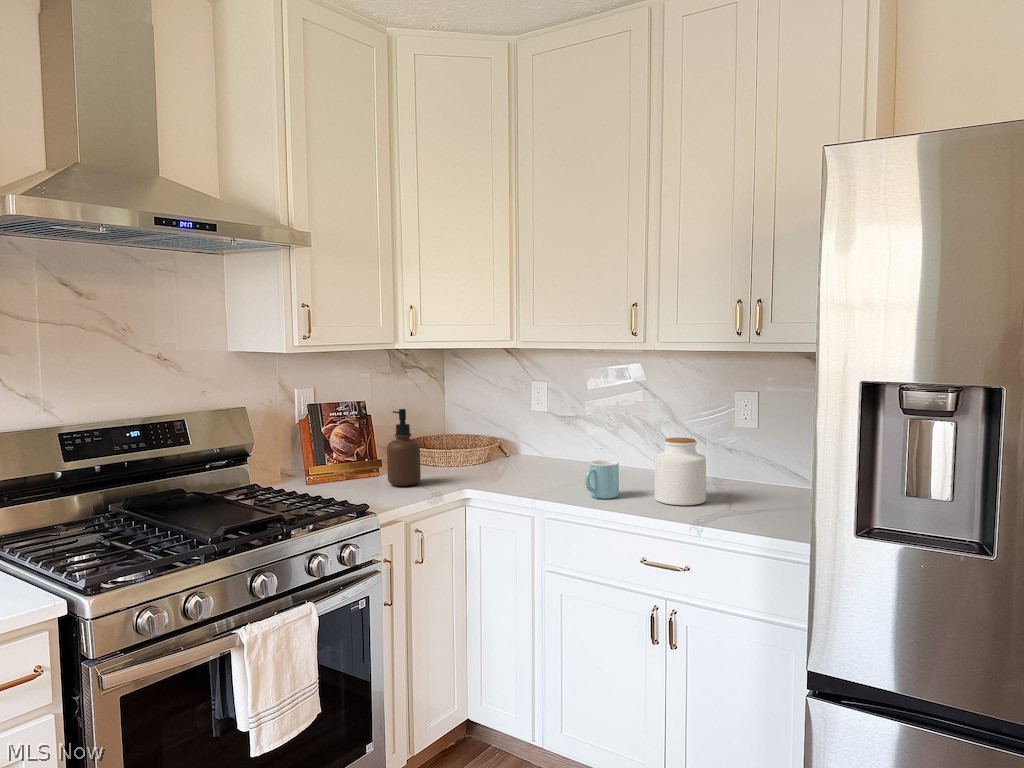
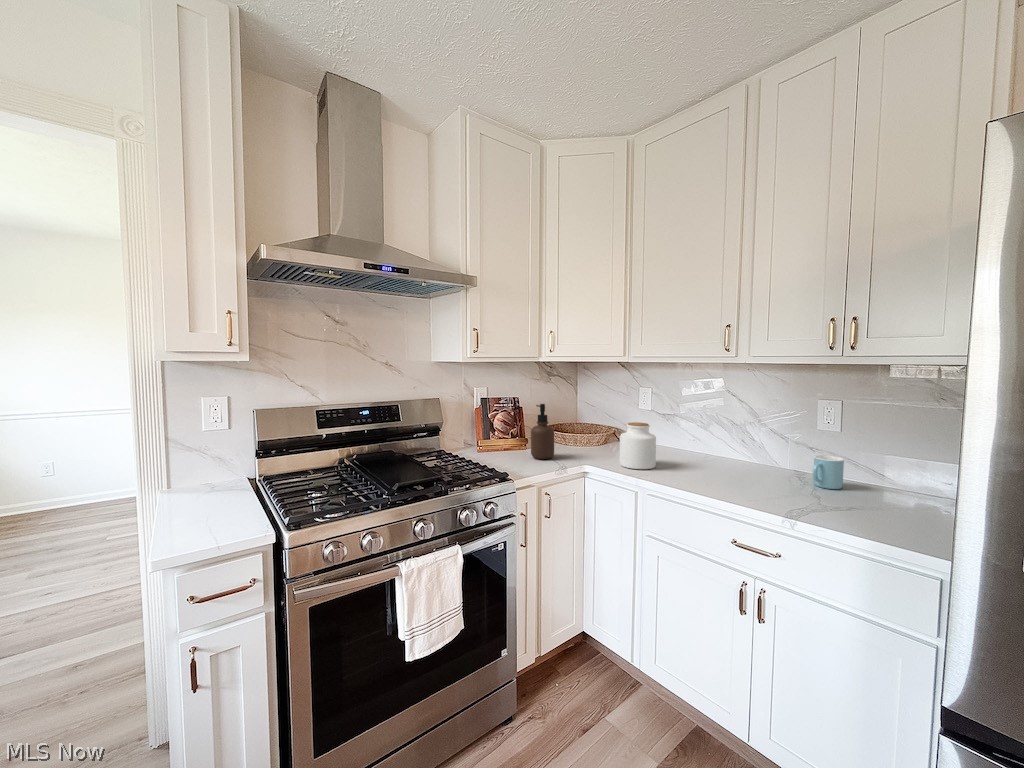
jar: present [654,438,706,505] -> present [620,422,656,469]
mug: present [585,460,619,499] -> present [813,455,844,489]

